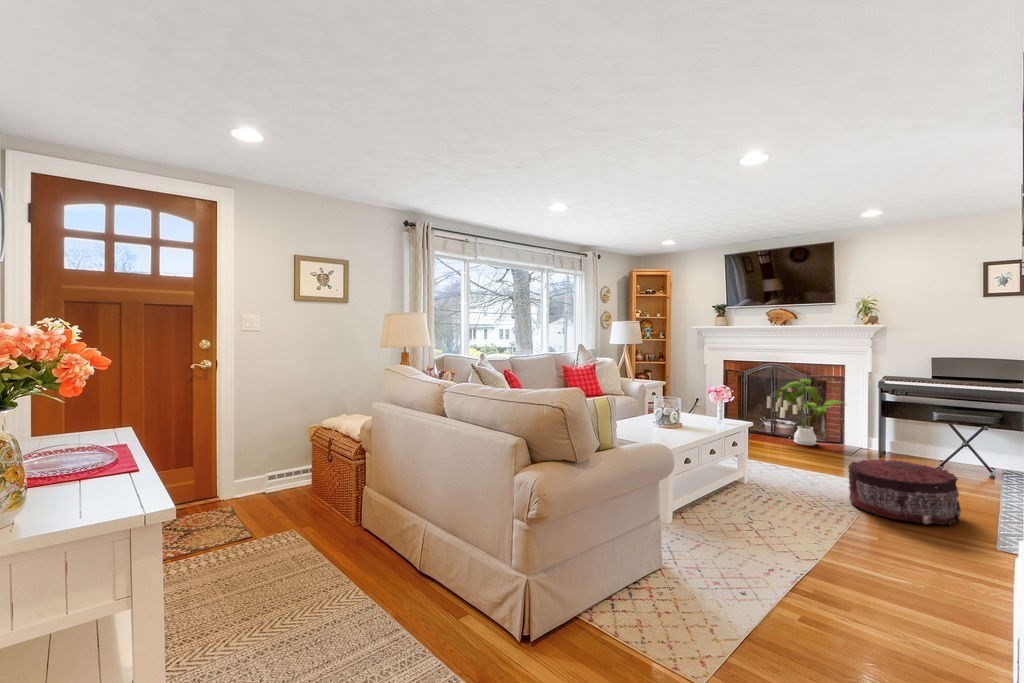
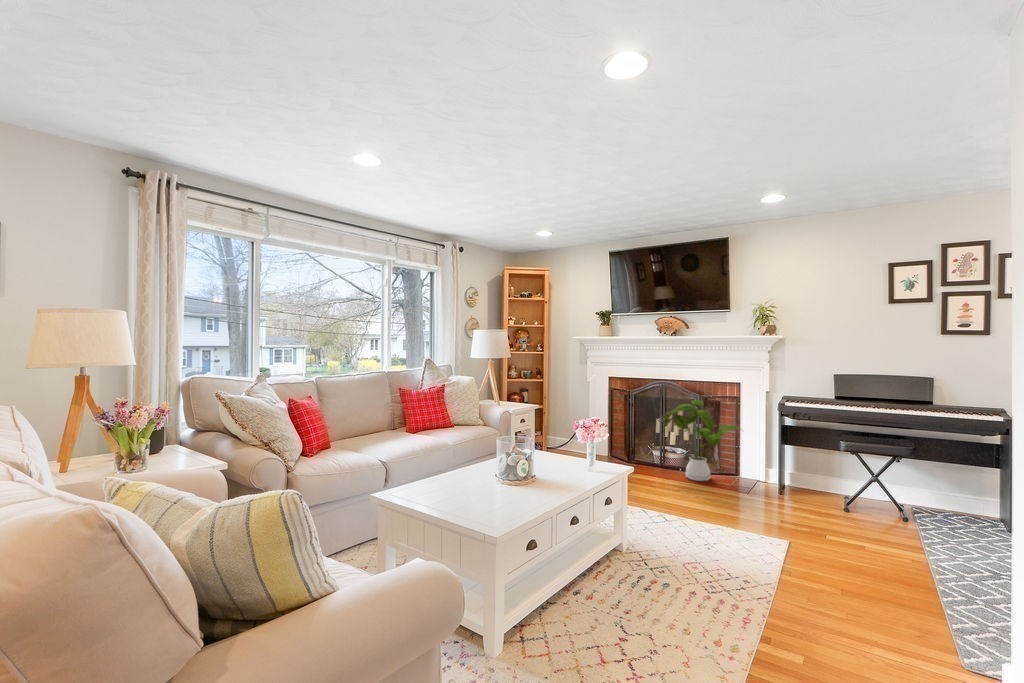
pouf: present [848,460,961,525] -> none [751,516,897,625]

